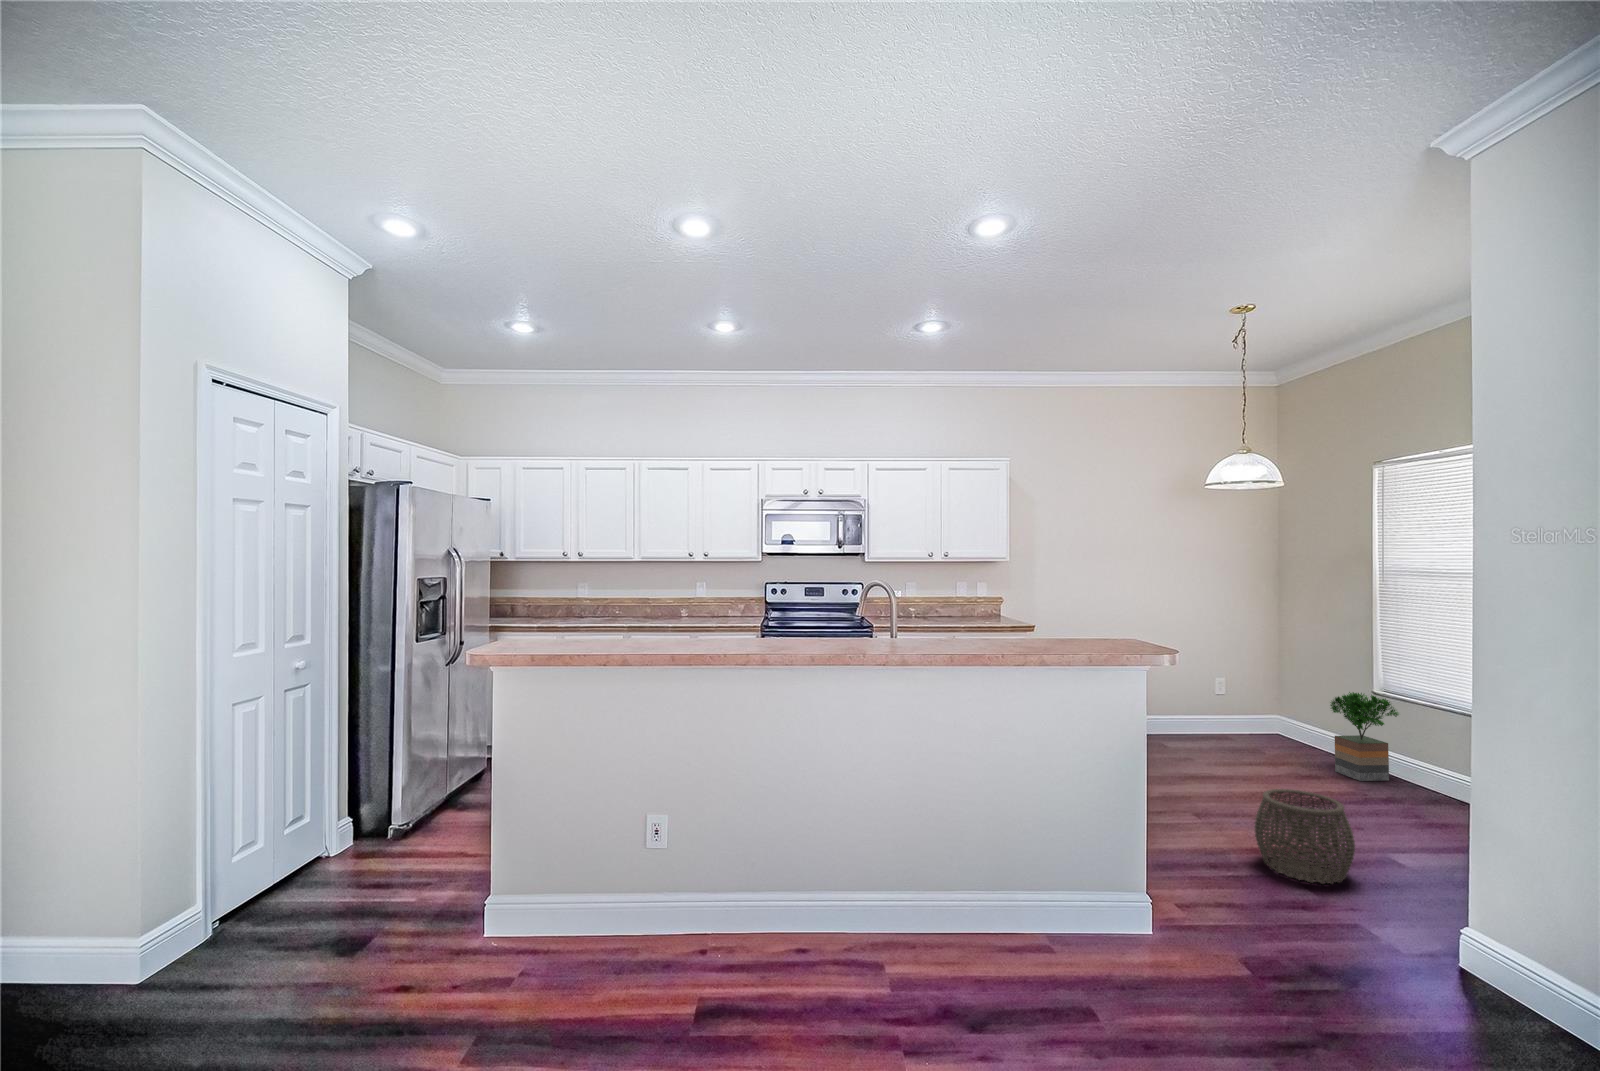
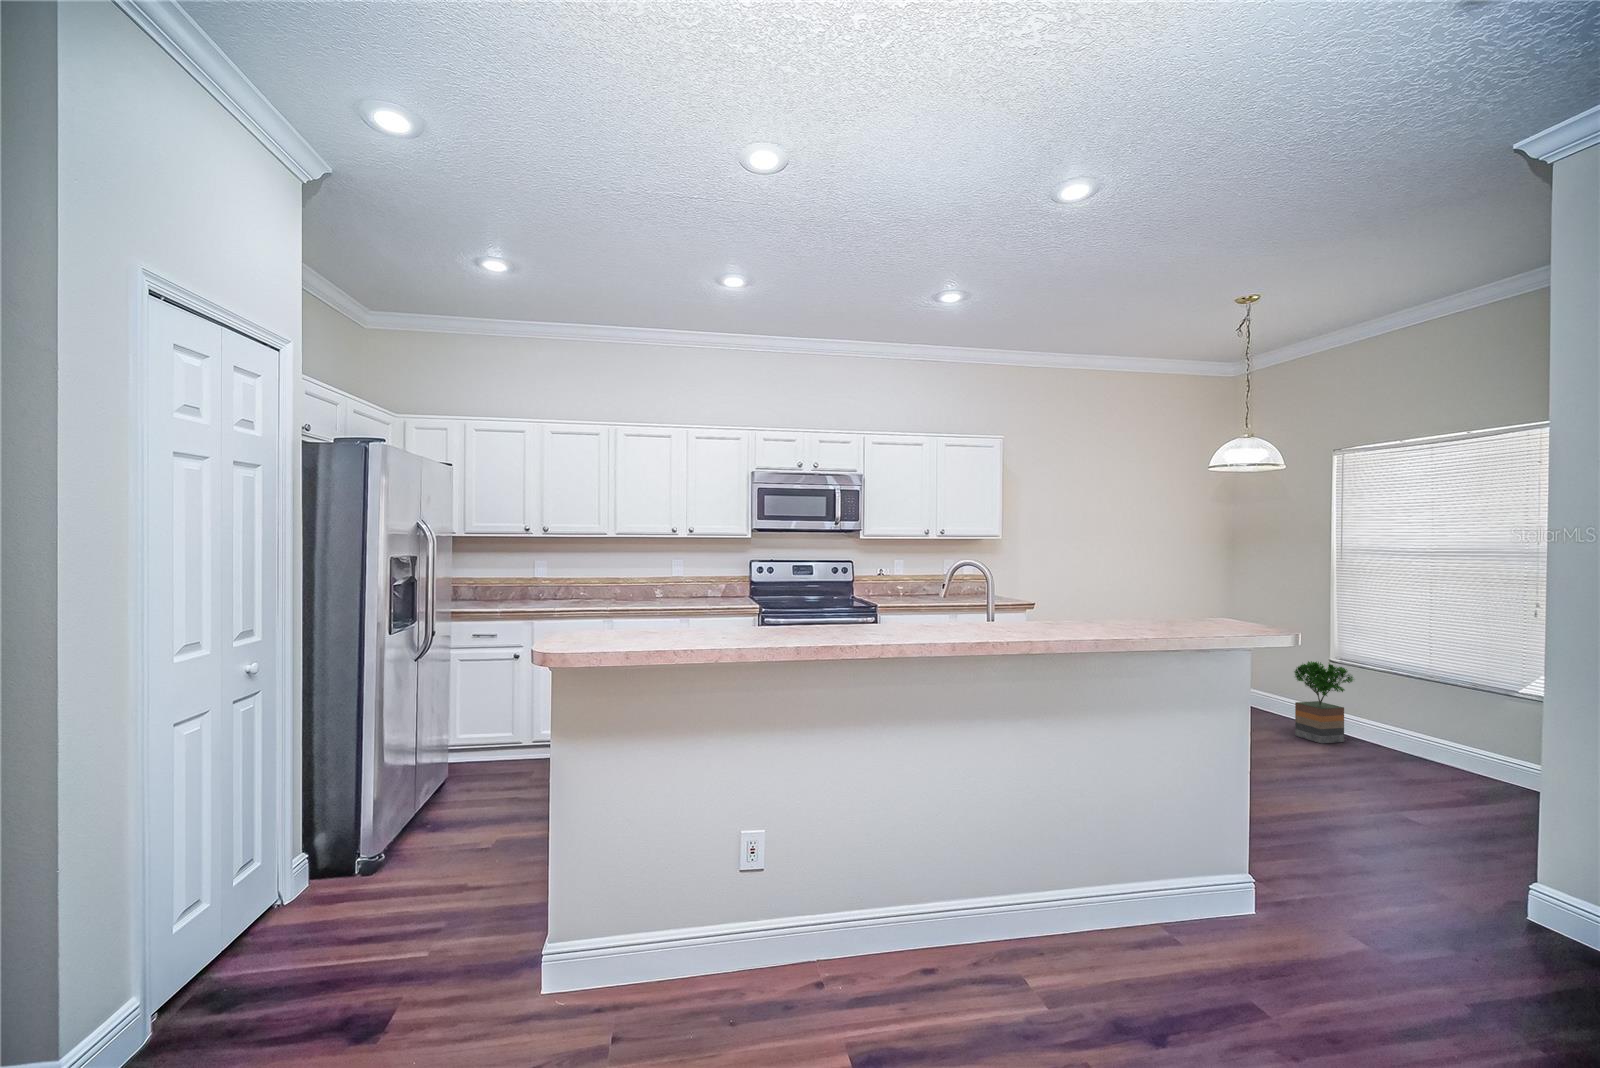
woven basket: present [1254,789,1355,884] -> none [1291,757,1392,848]

